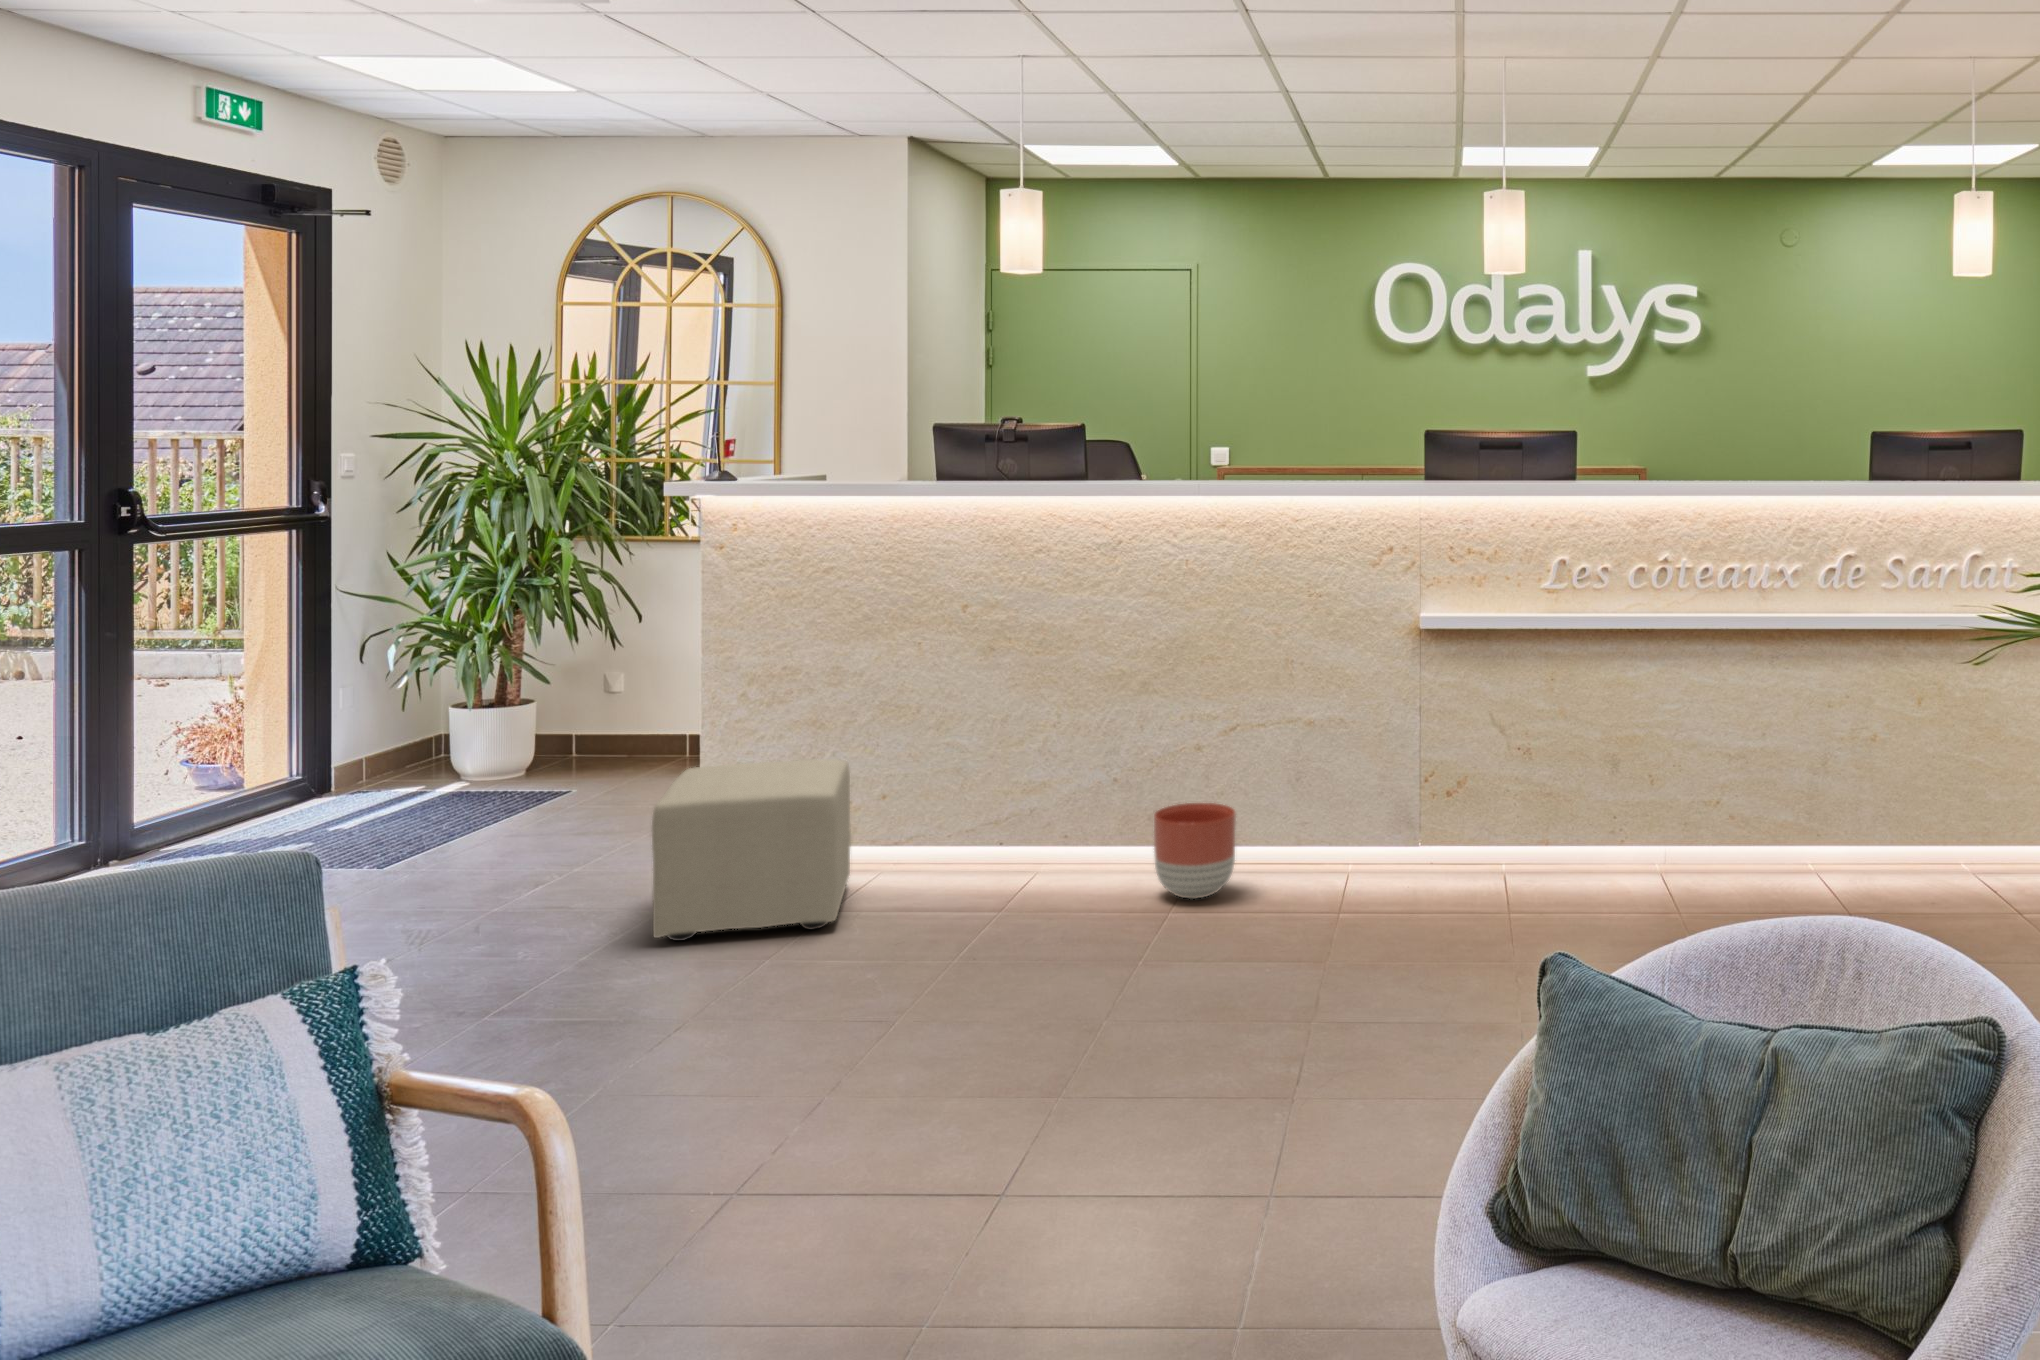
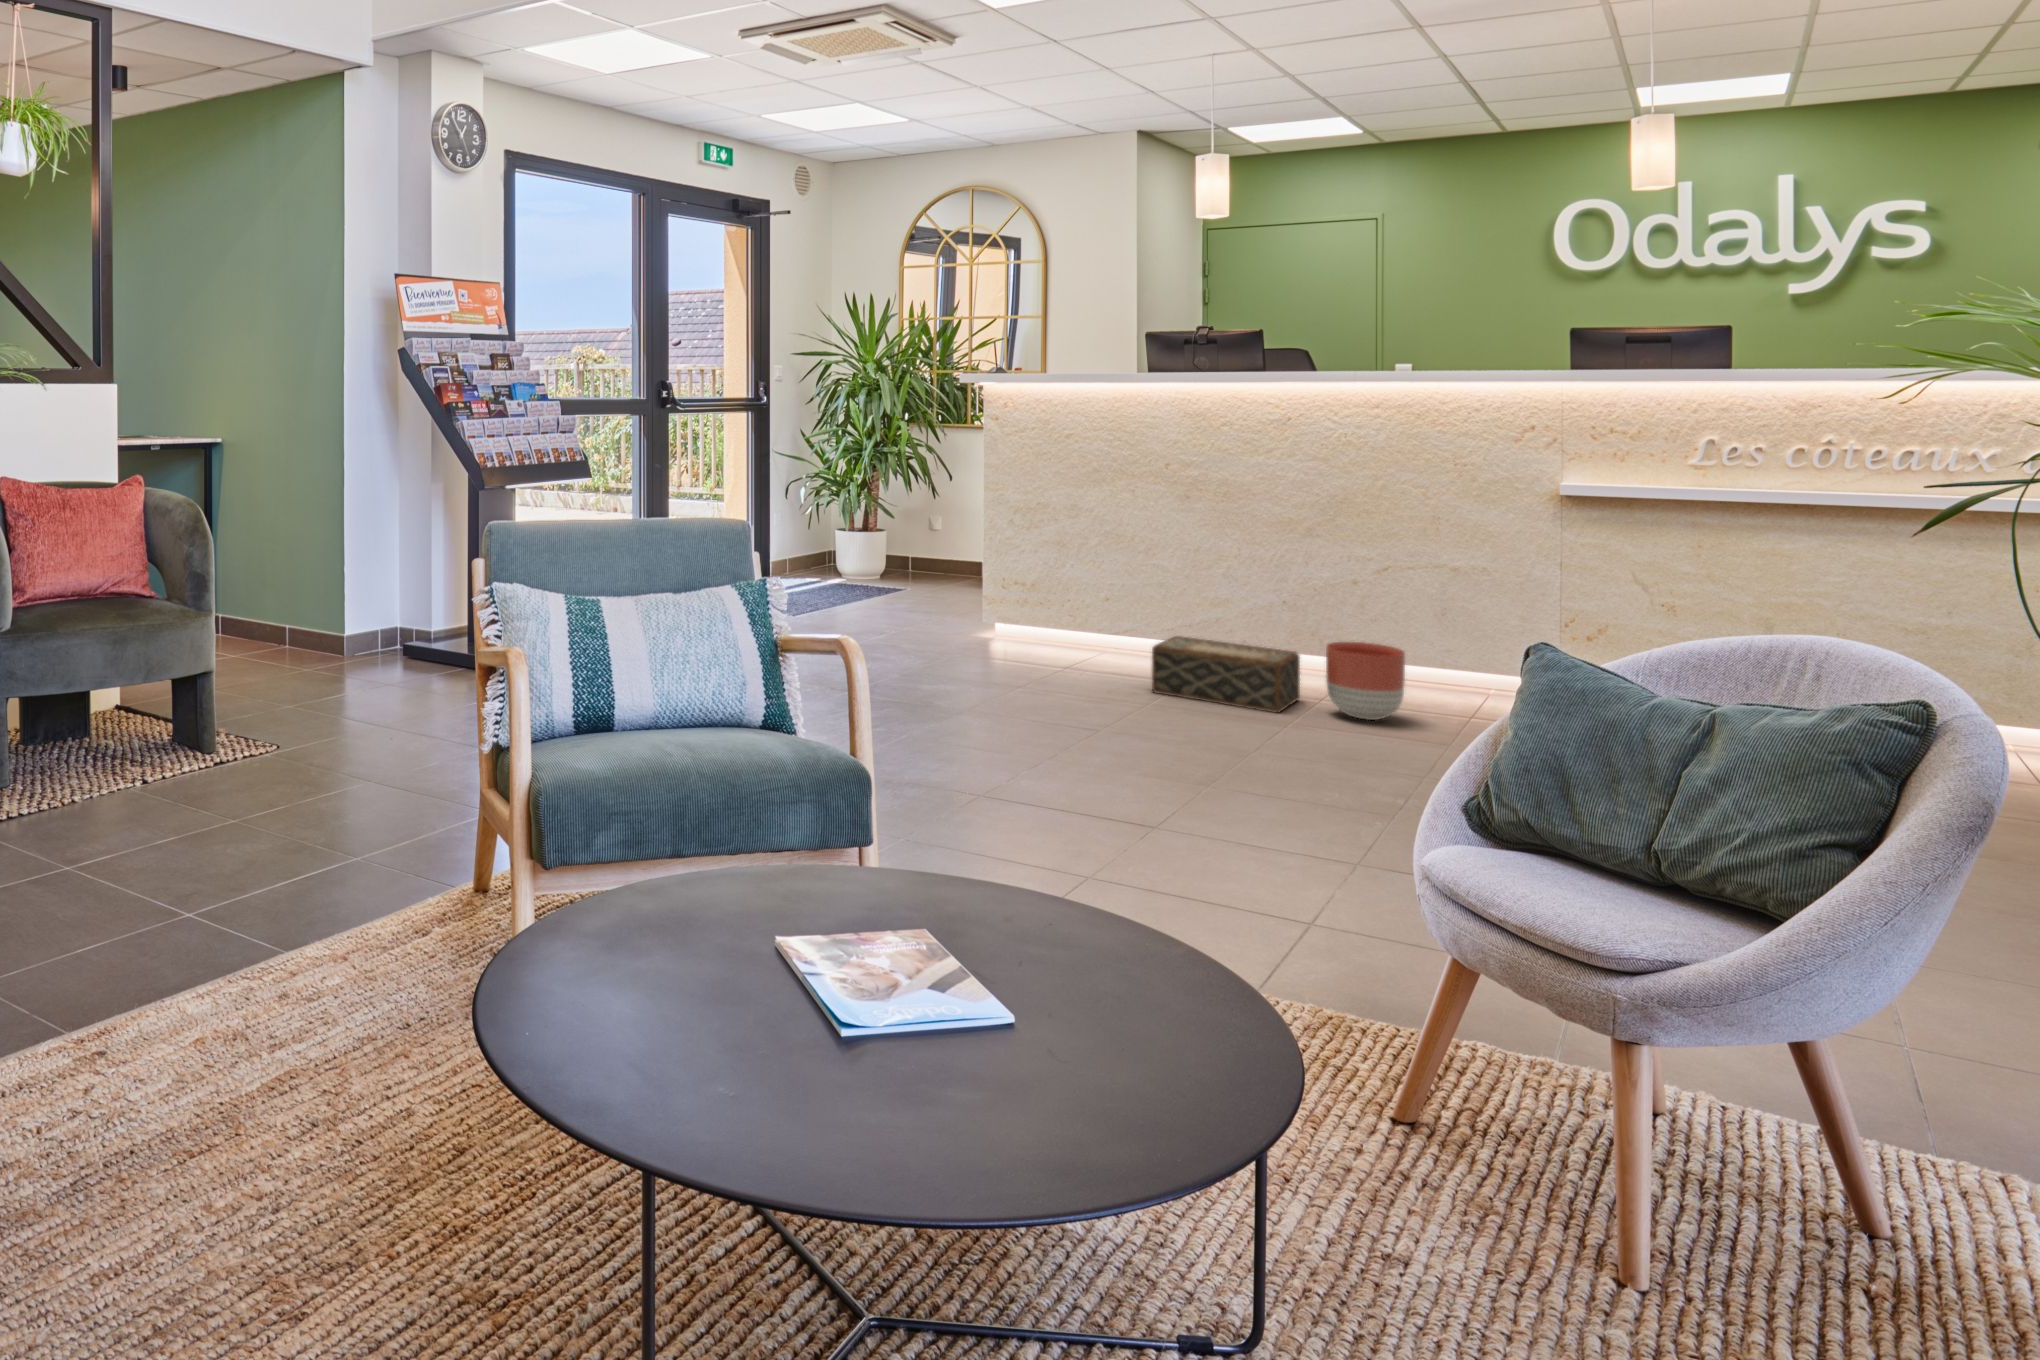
ottoman: present [652,759,851,941] -> none [943,567,1080,686]
woven basket: none [950,825,1123,911] -> present [1152,636,1300,713]

